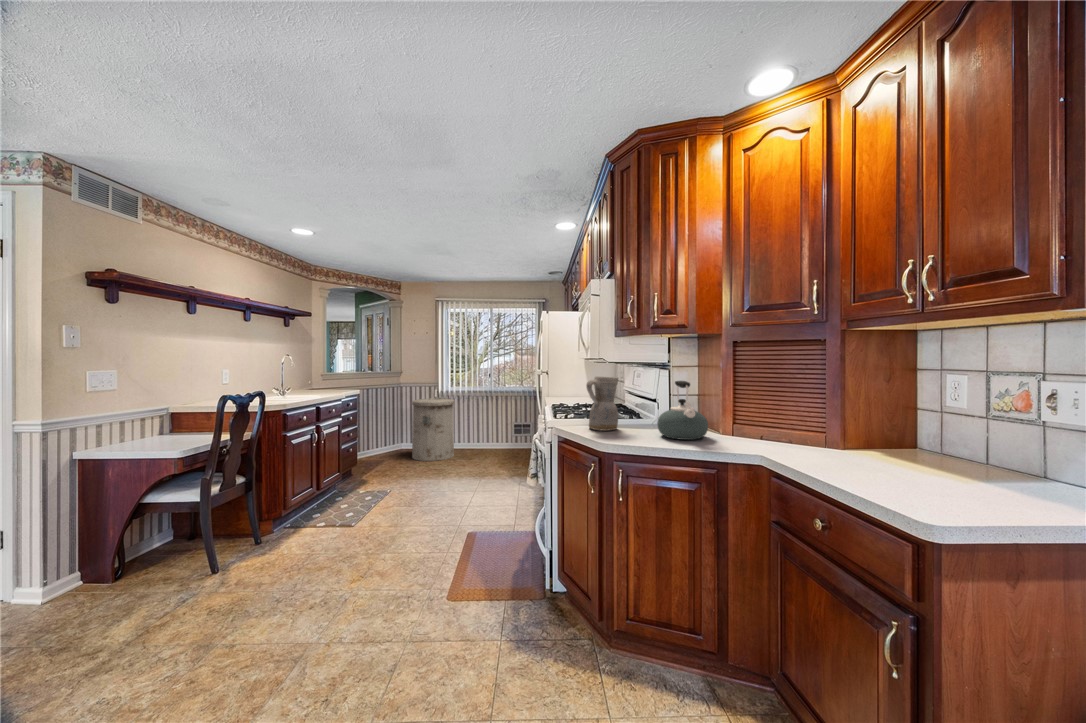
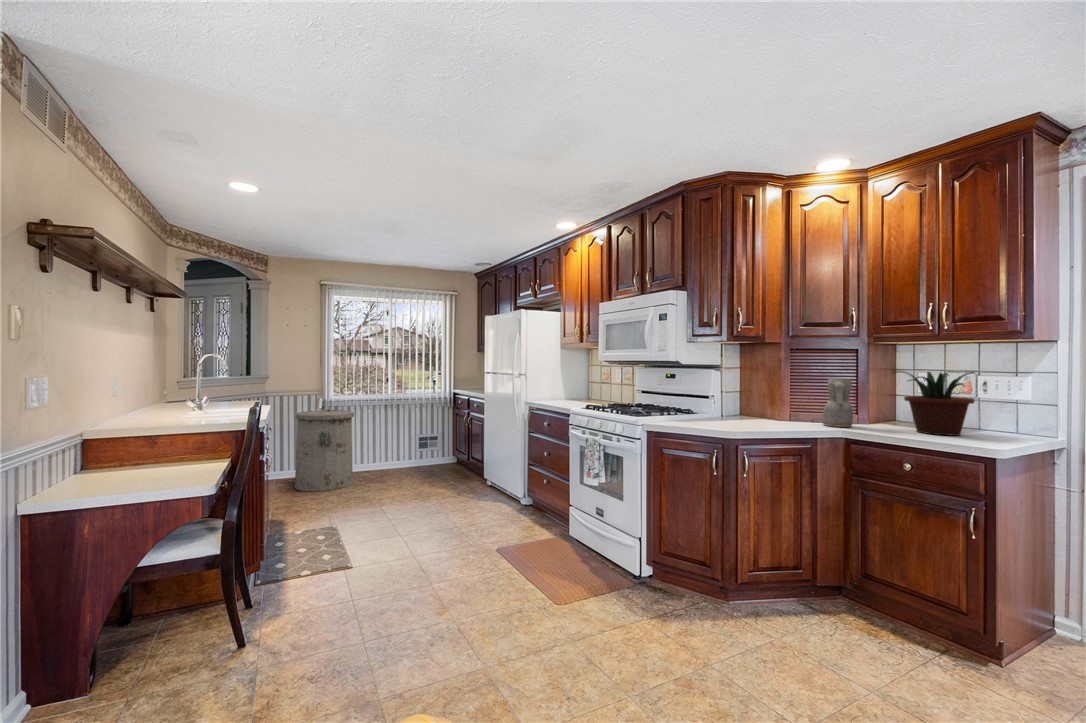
potted plant: none [839,372,1000,484] -> present [894,371,974,435]
ceramic pitcher: present [586,376,618,431] -> present [822,379,853,427]
kettle: present [657,381,708,440] -> none [747,379,791,425]

